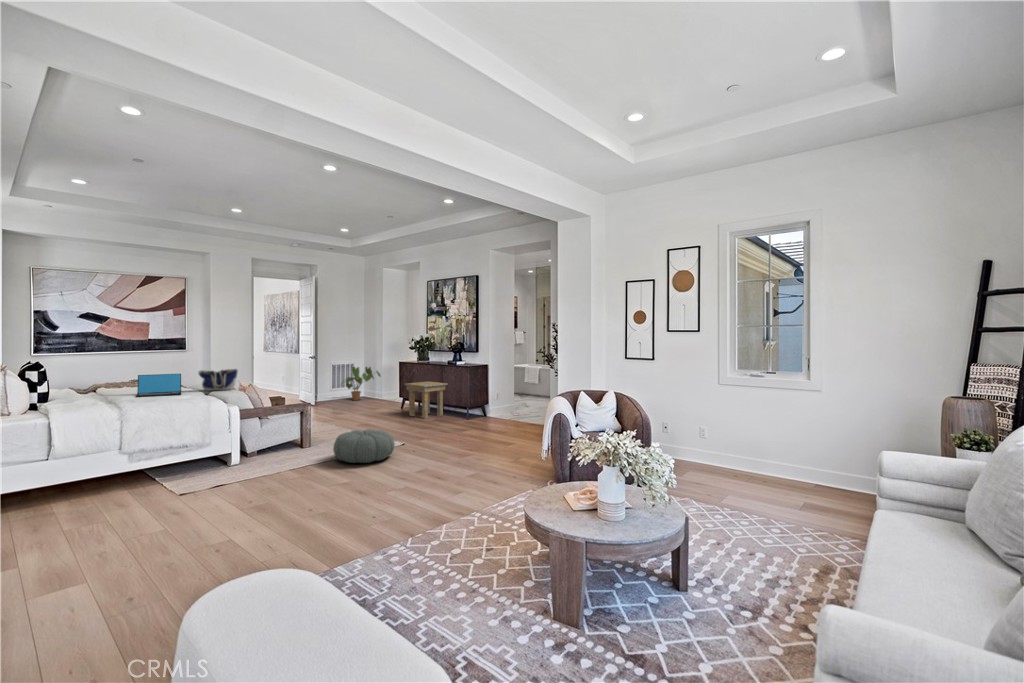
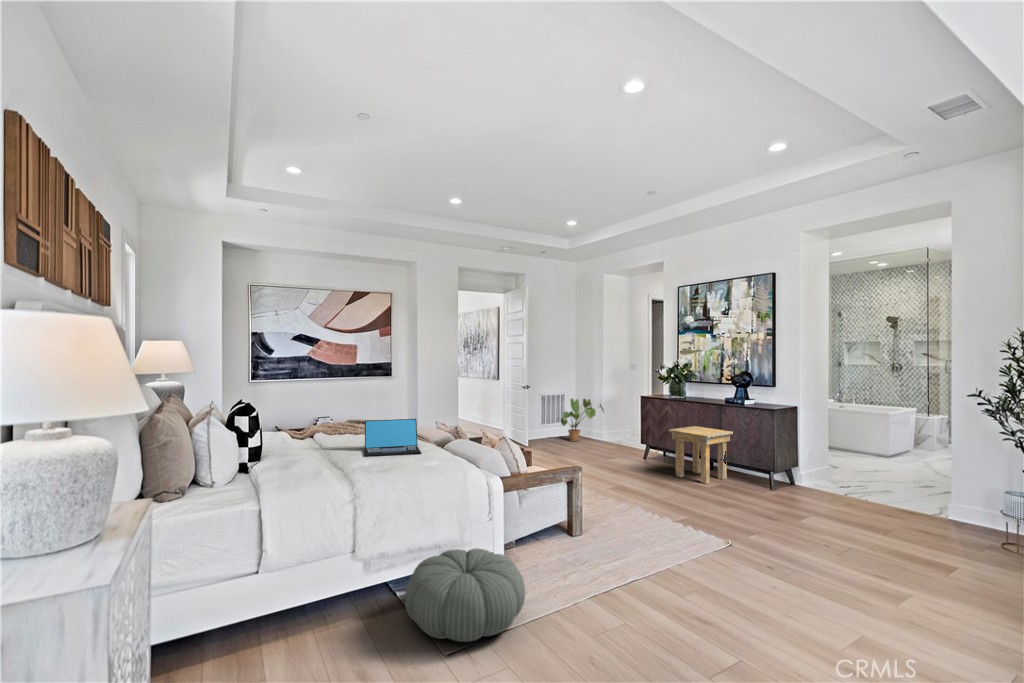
tote bag: present [198,369,238,391] -> none [436,412,486,444]
pouf: present [333,429,395,463] -> present [405,548,525,642]

